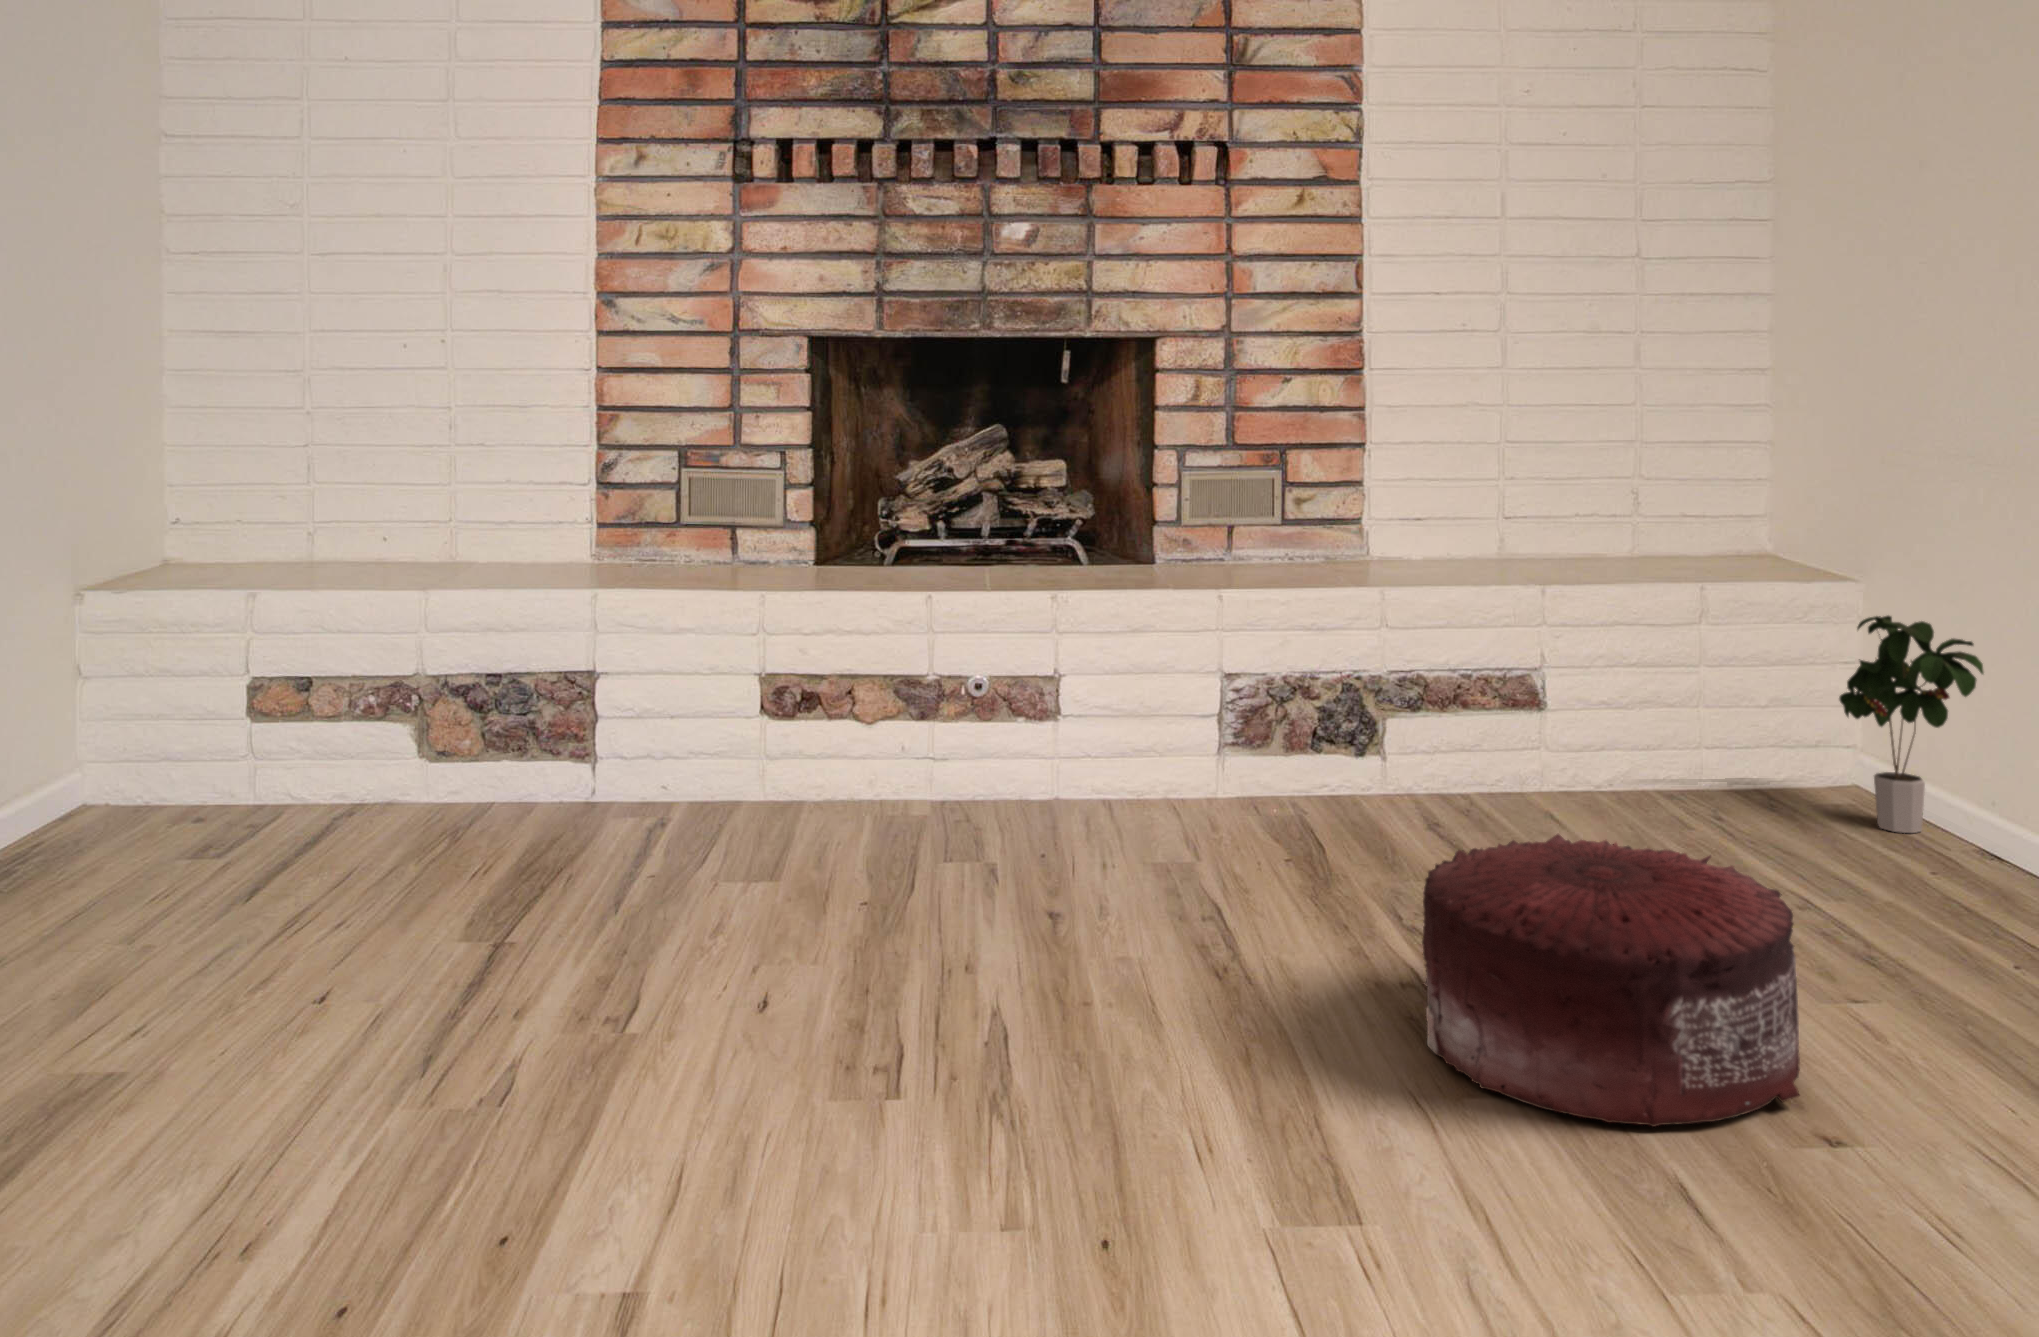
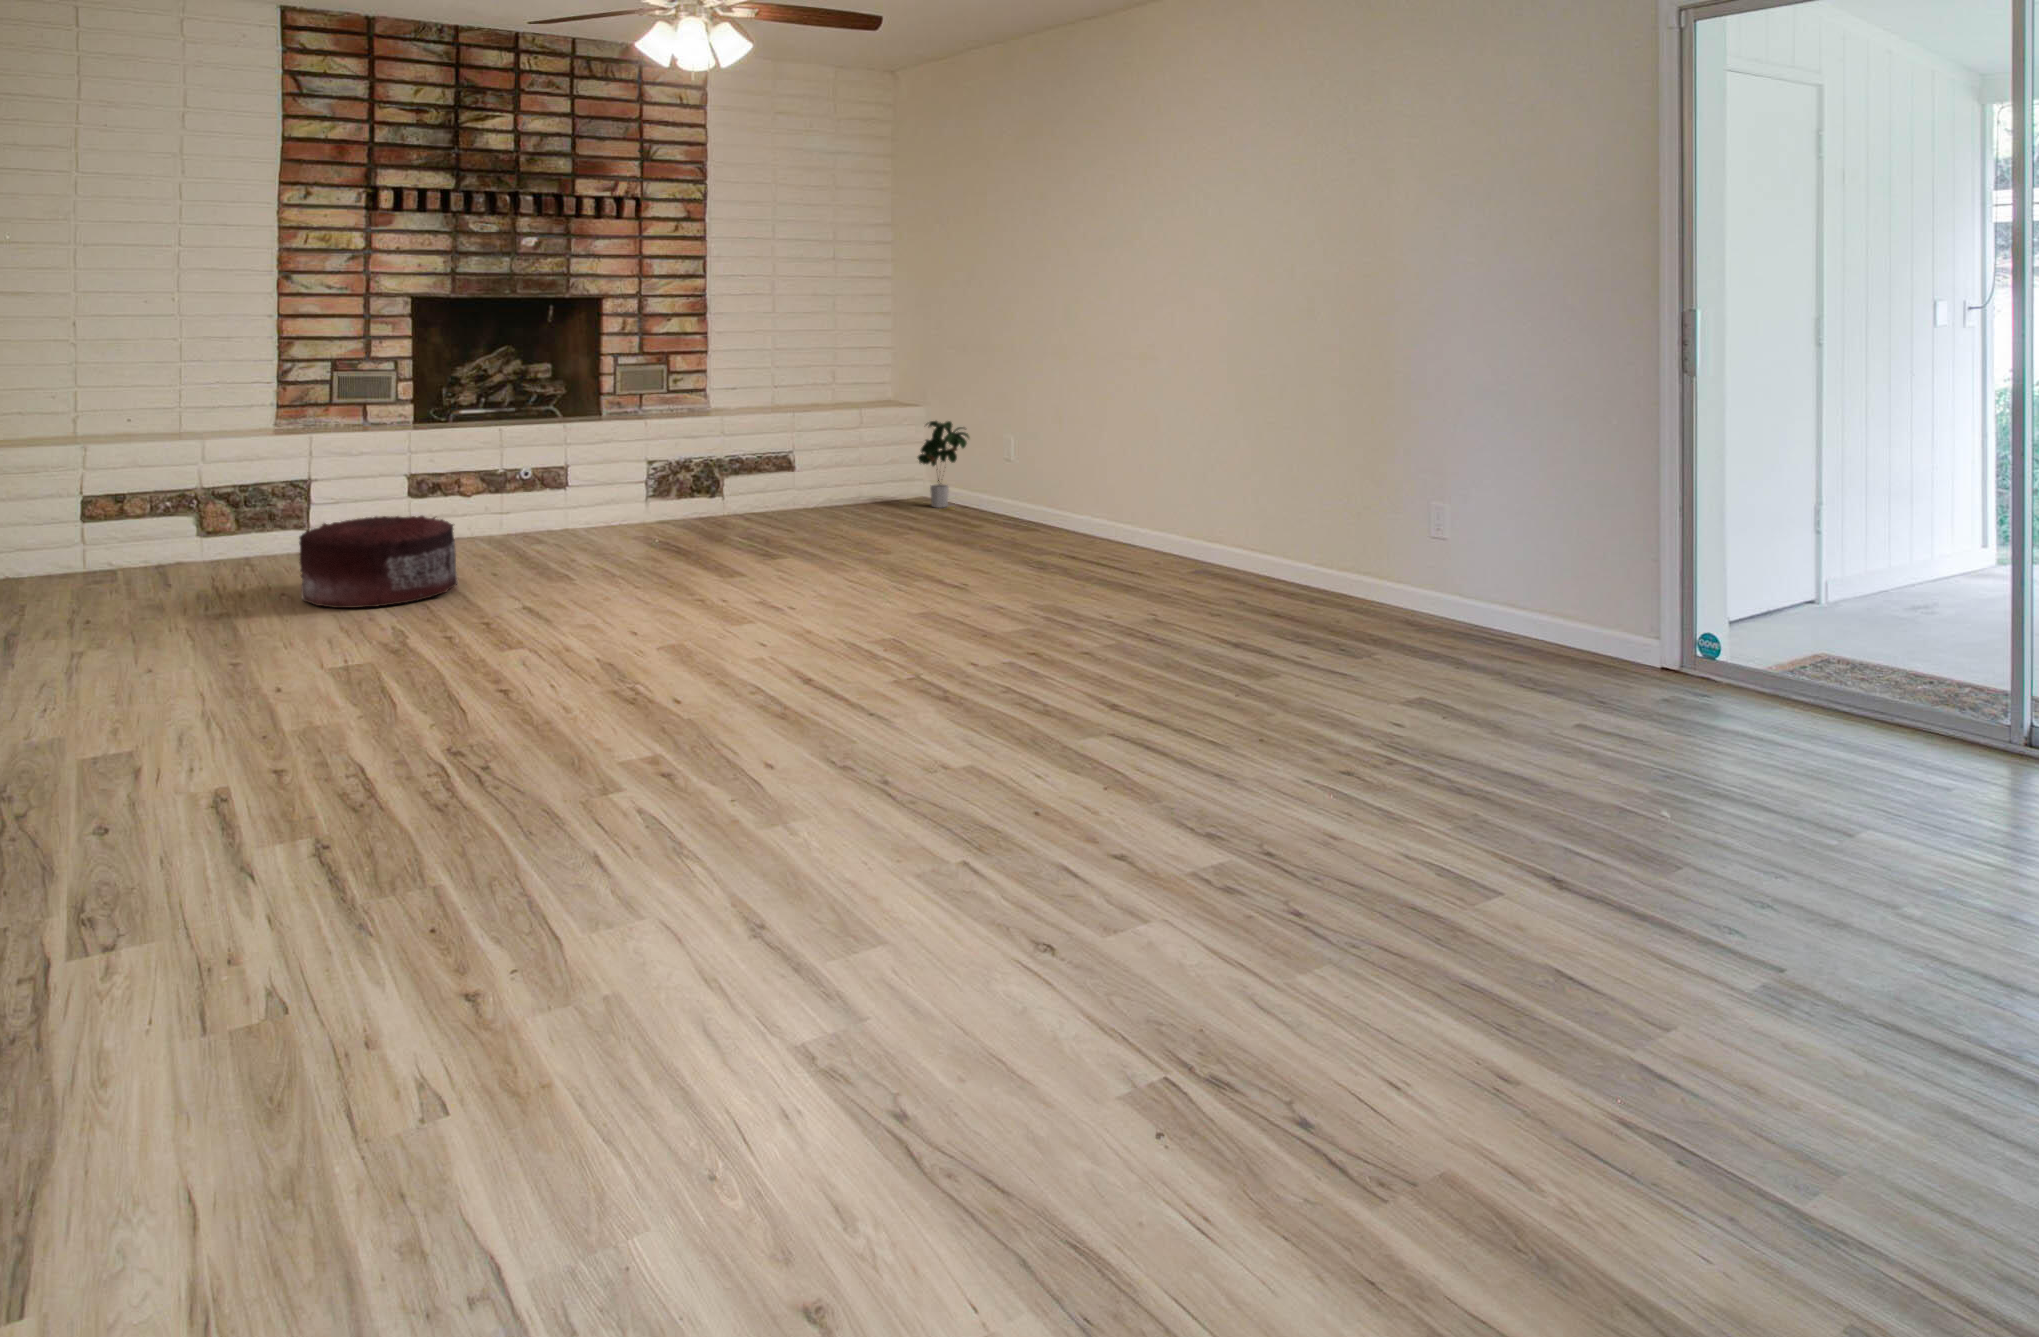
pouf: present [1422,834,1800,1127] -> present [299,516,458,608]

